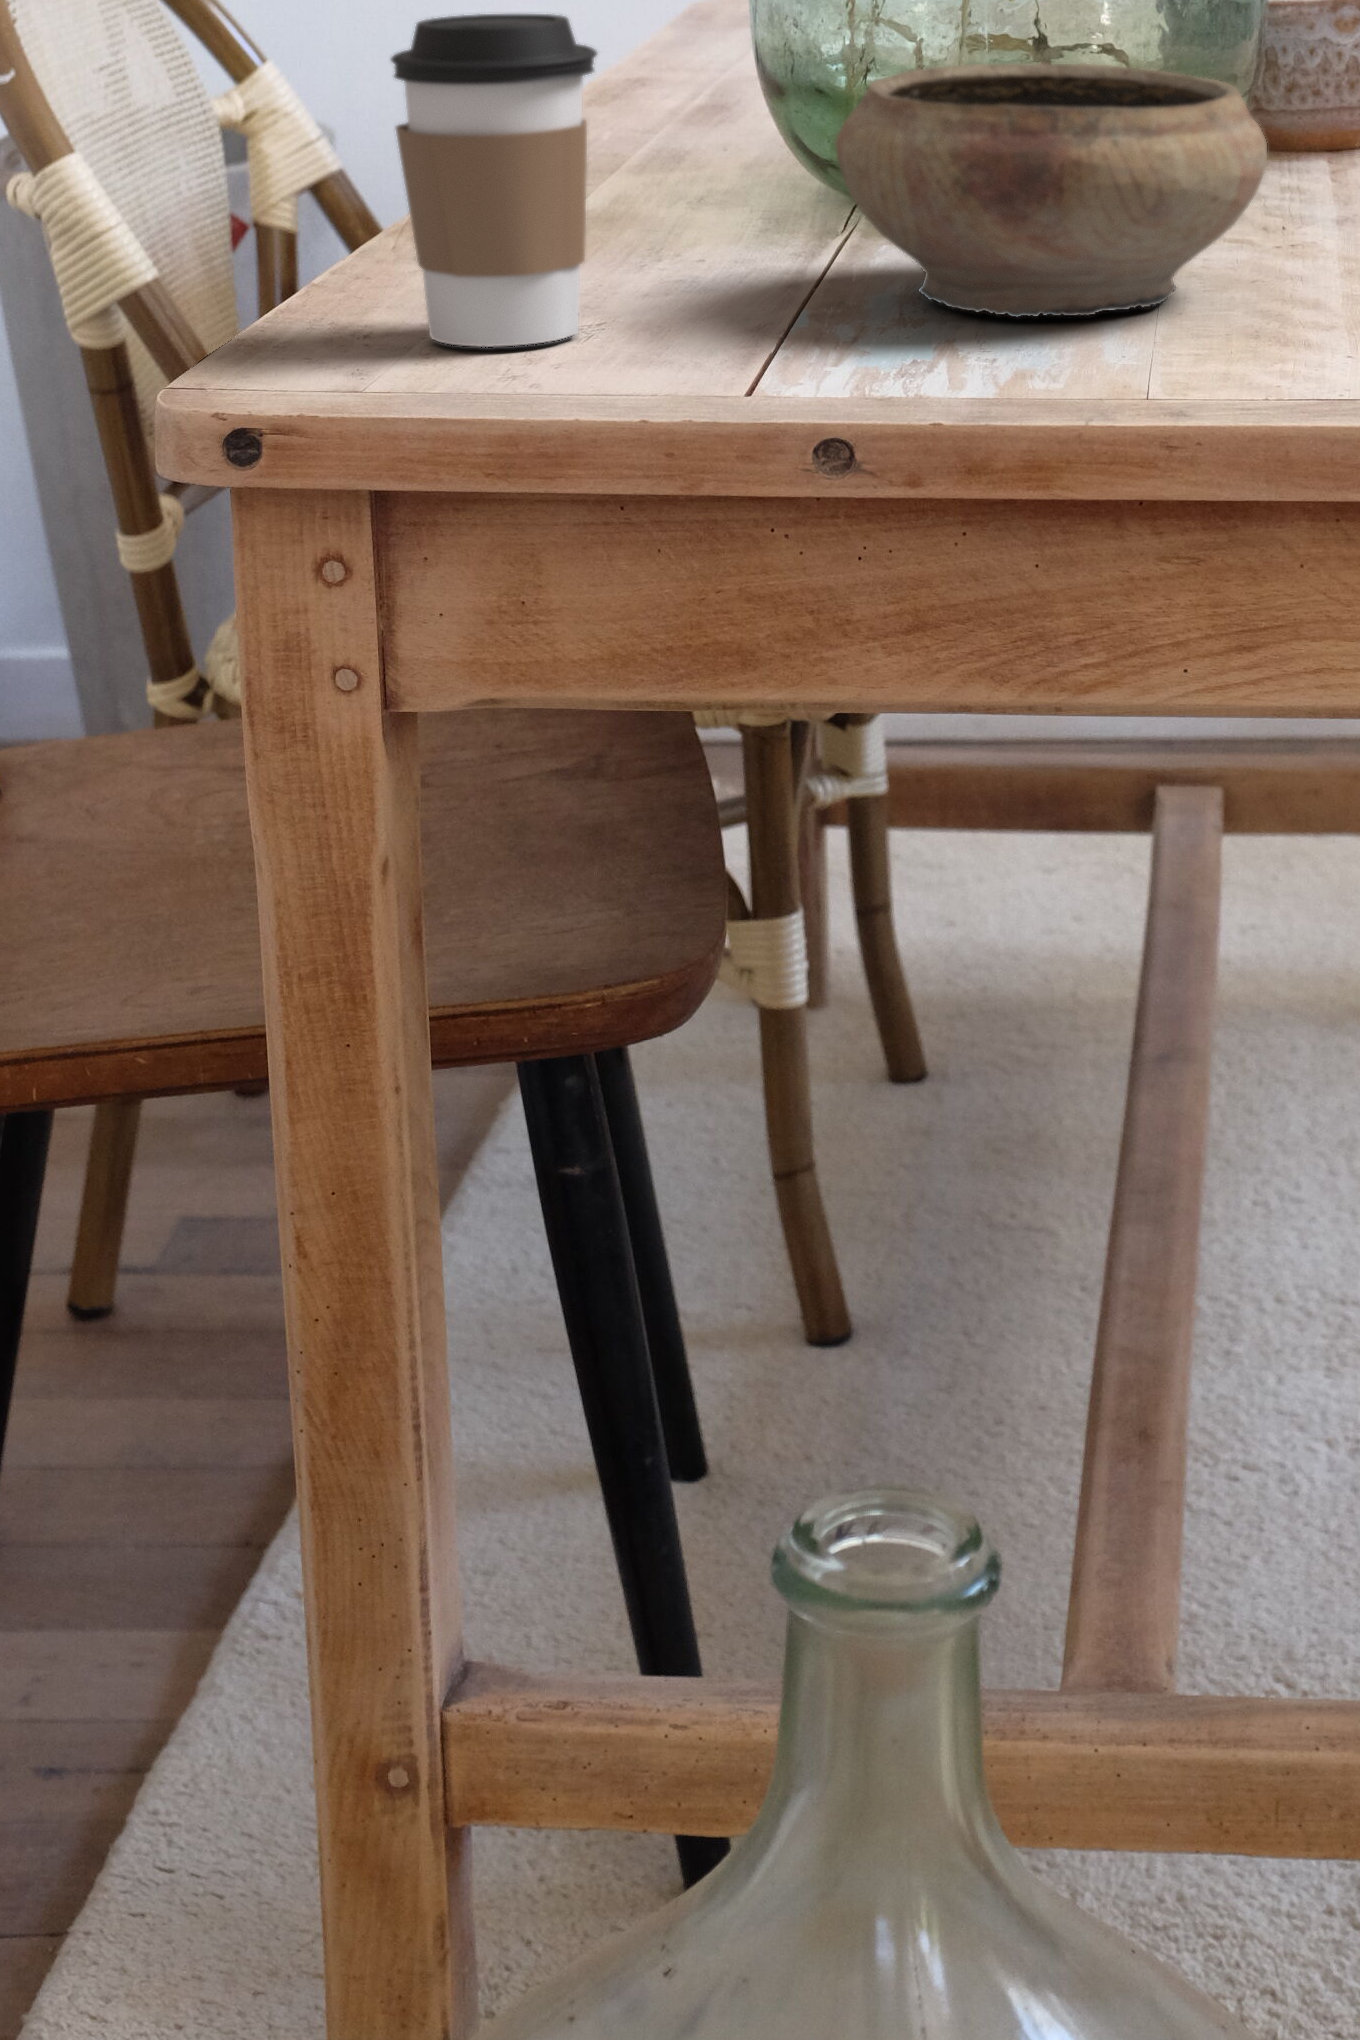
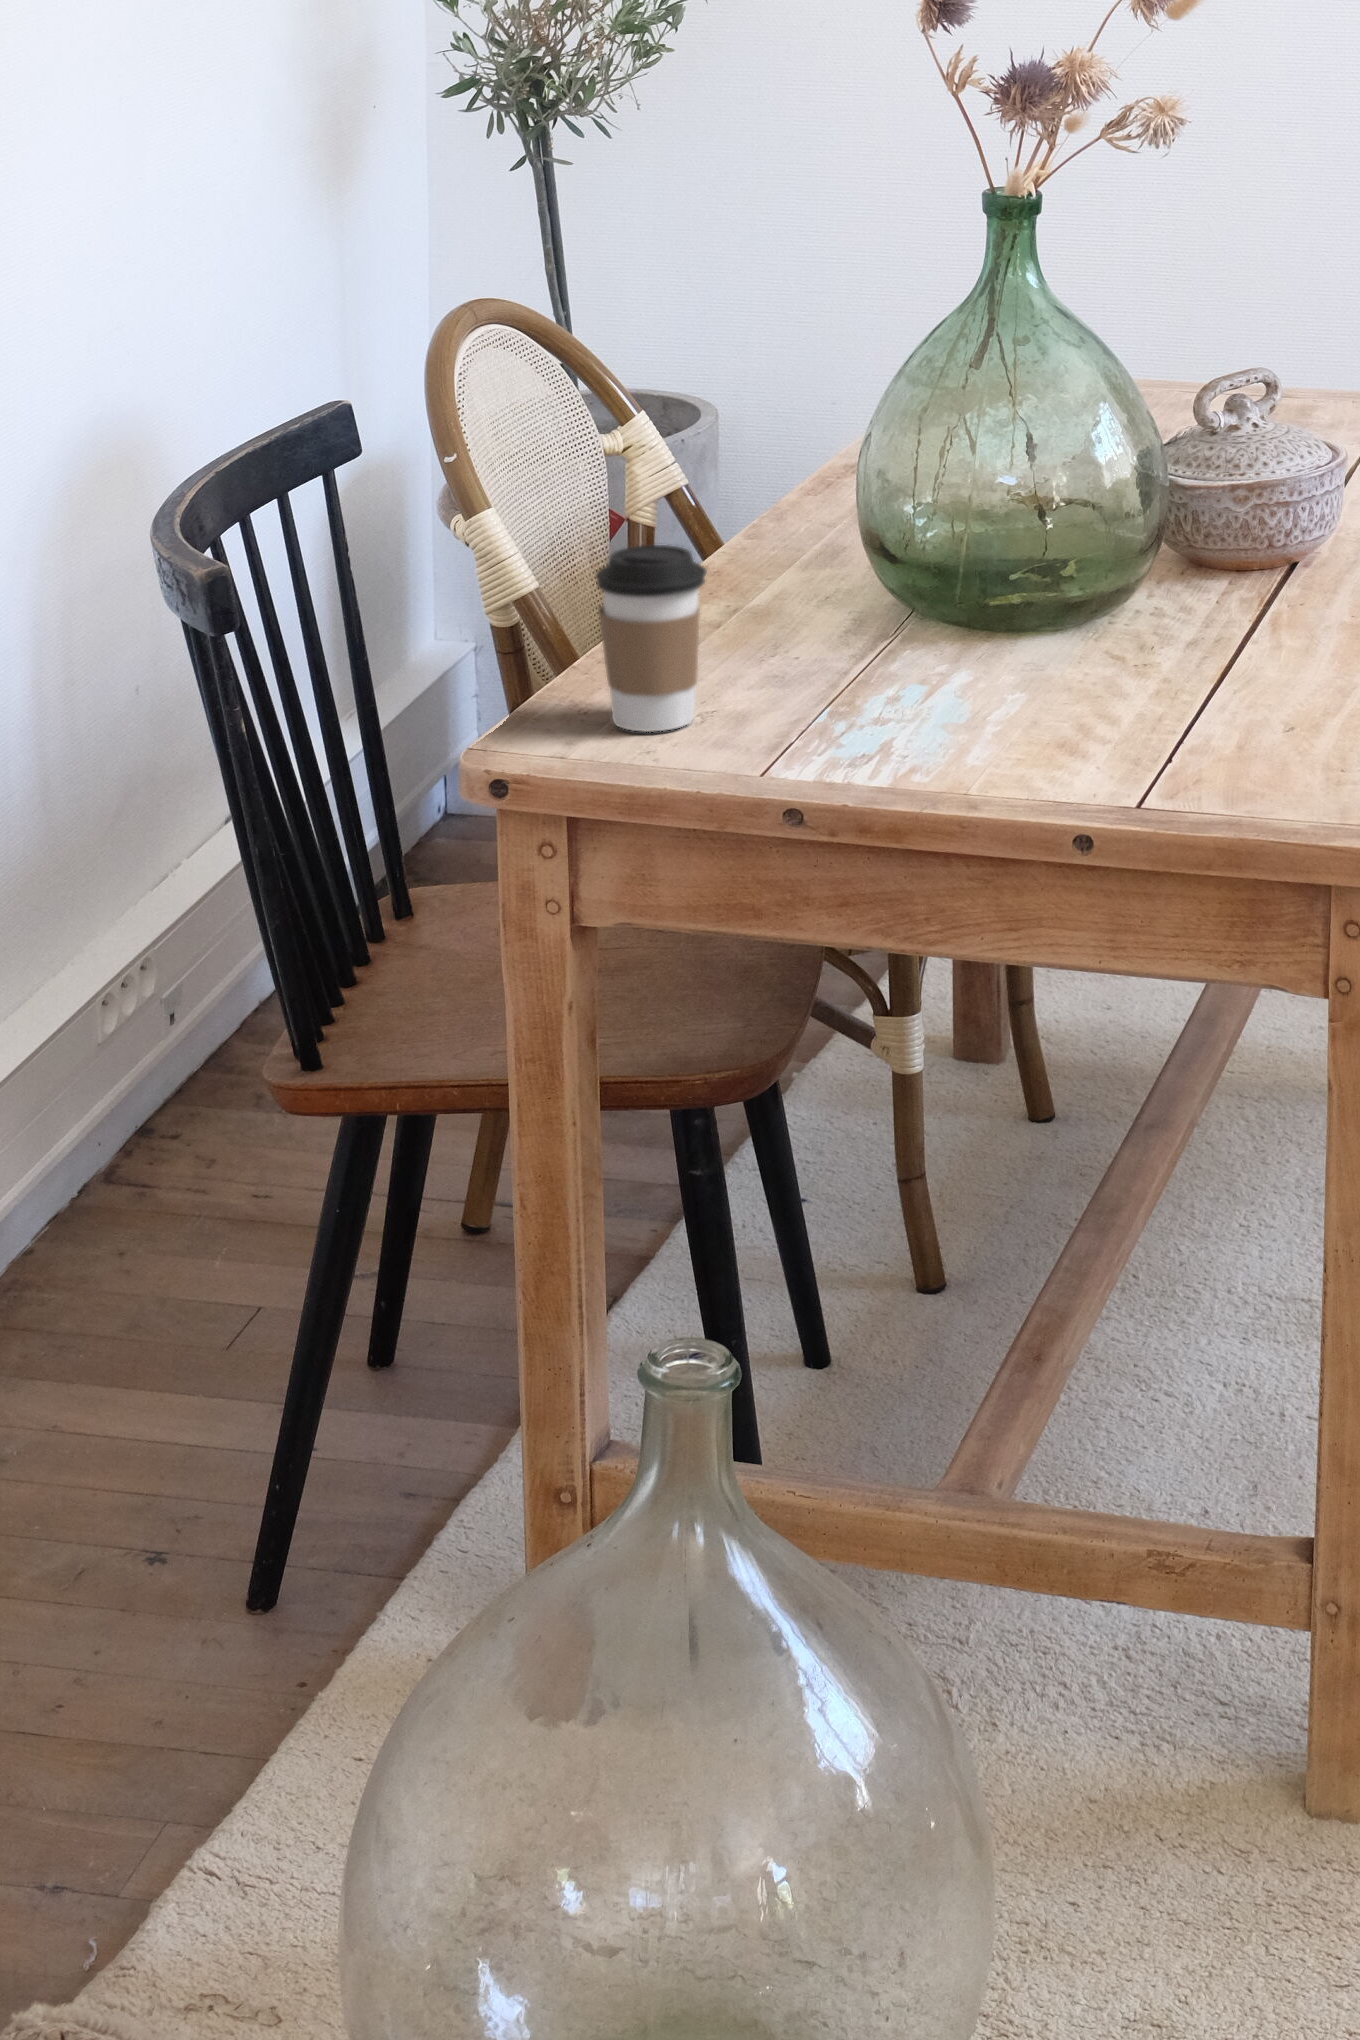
ceramic bowl: present [835,63,1267,317] -> none [840,566,1082,730]

